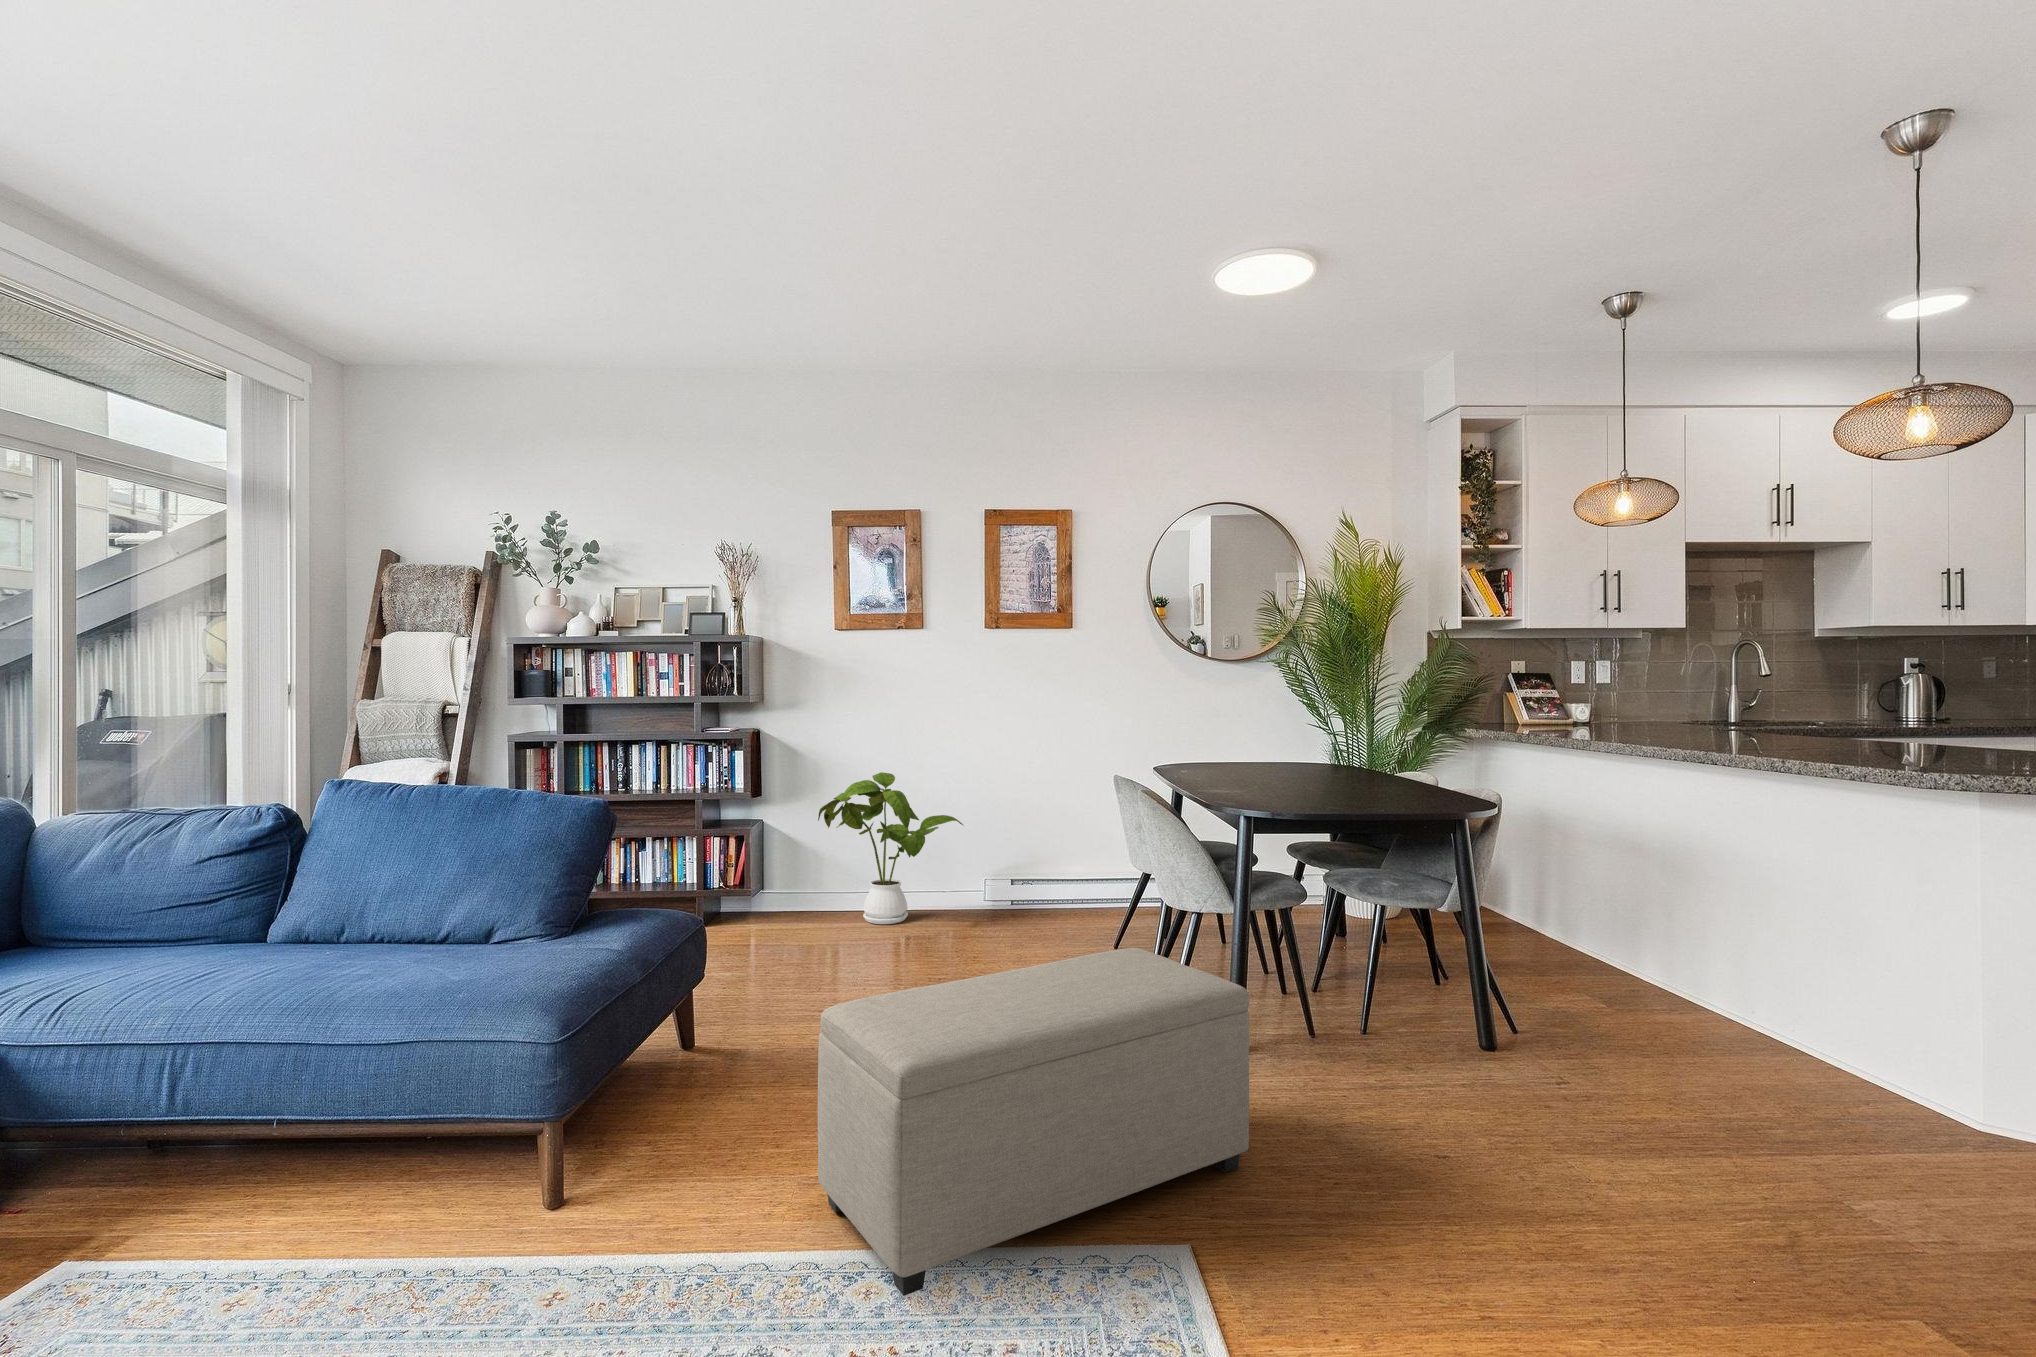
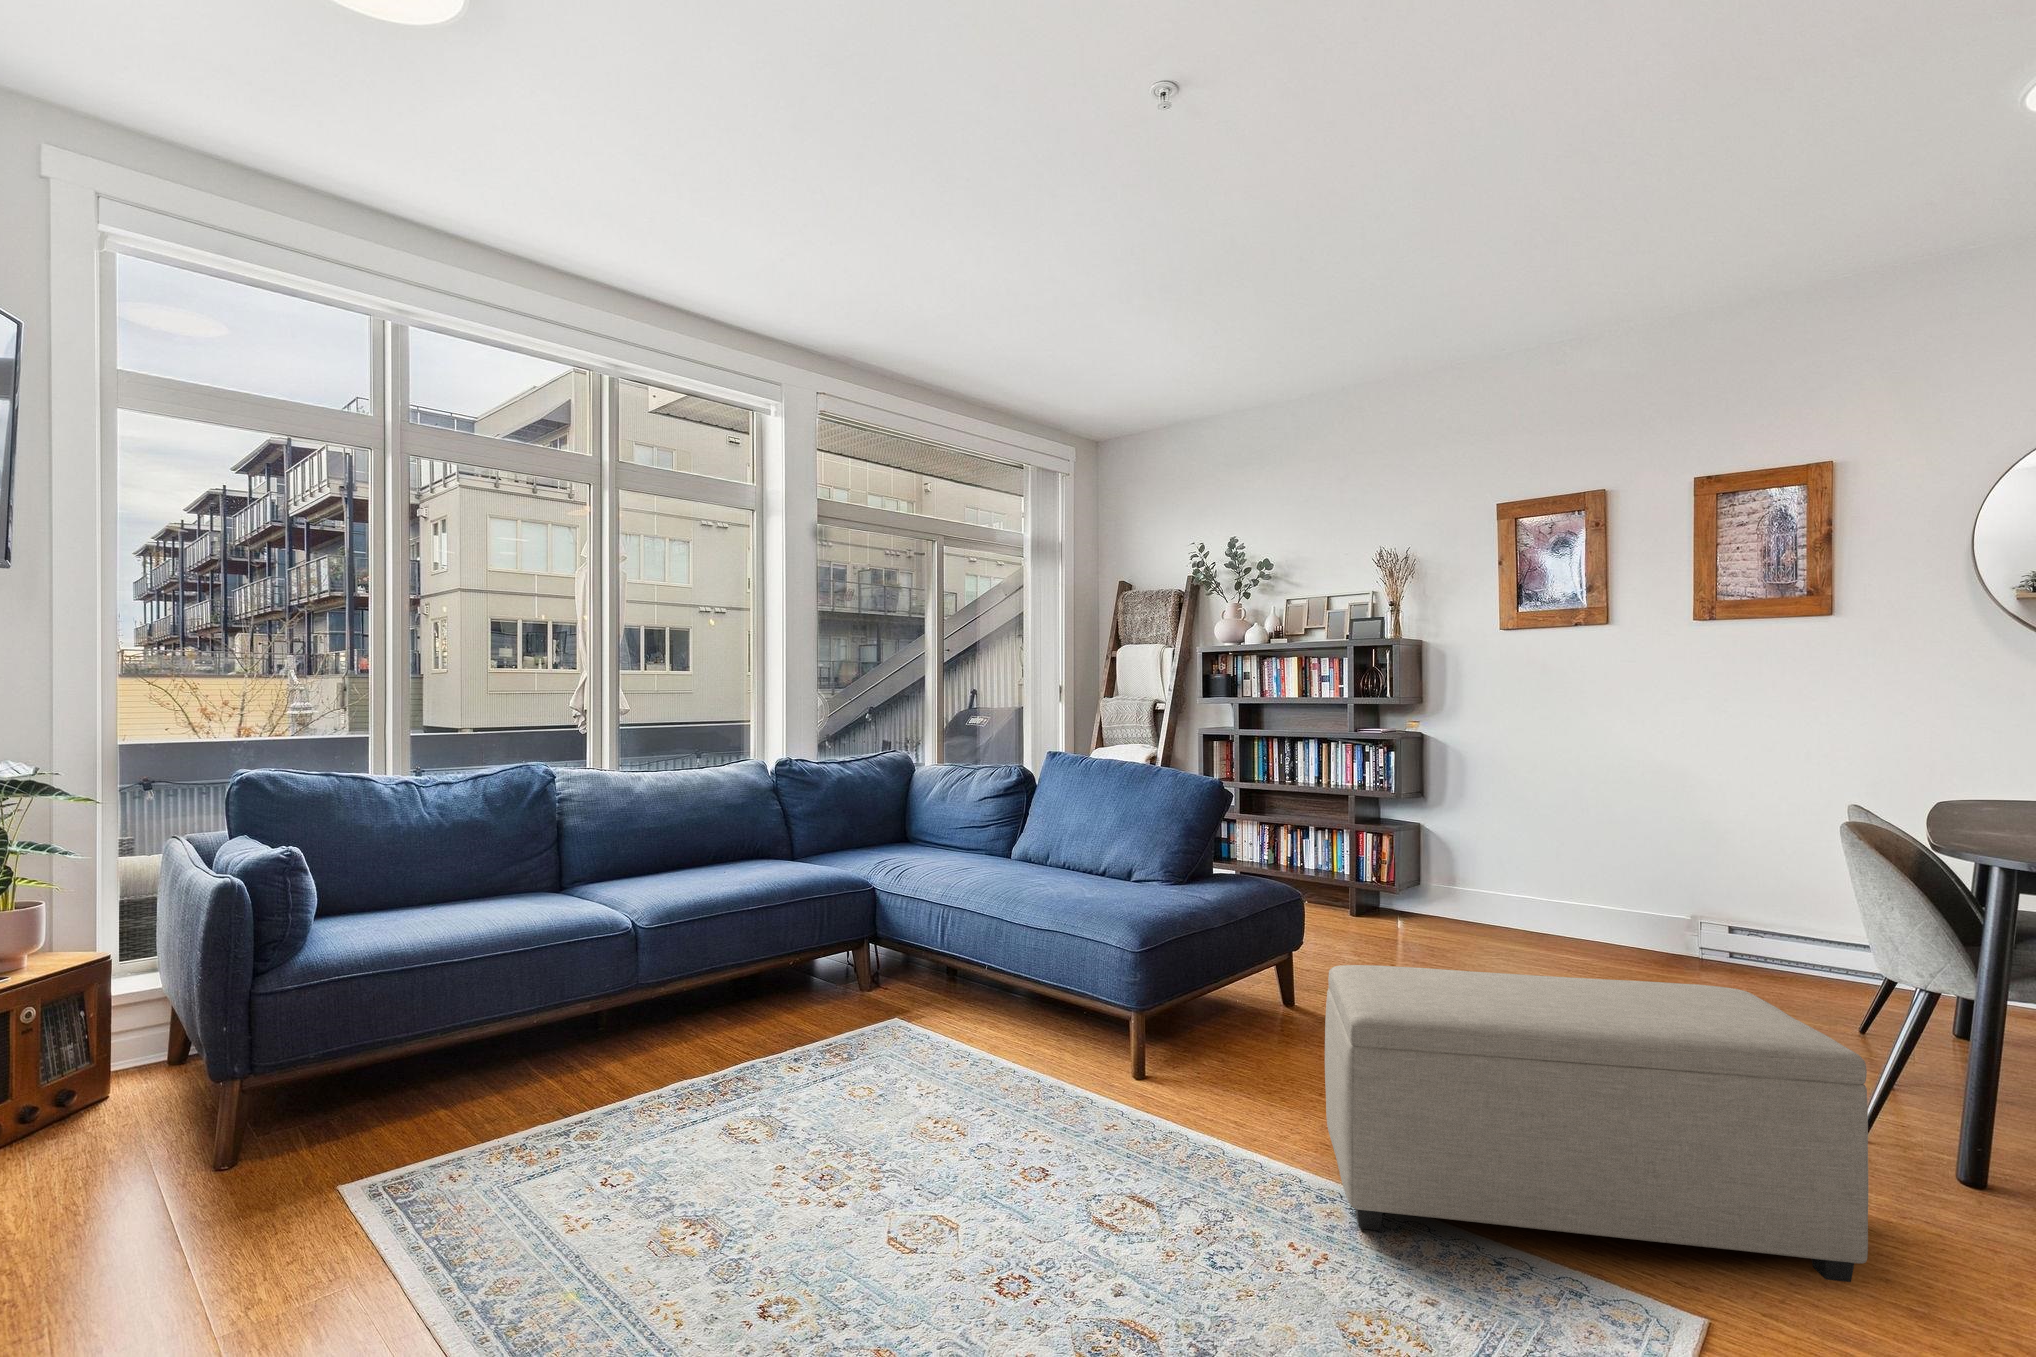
house plant: present [818,772,963,924] -> none [1473,781,1658,947]

